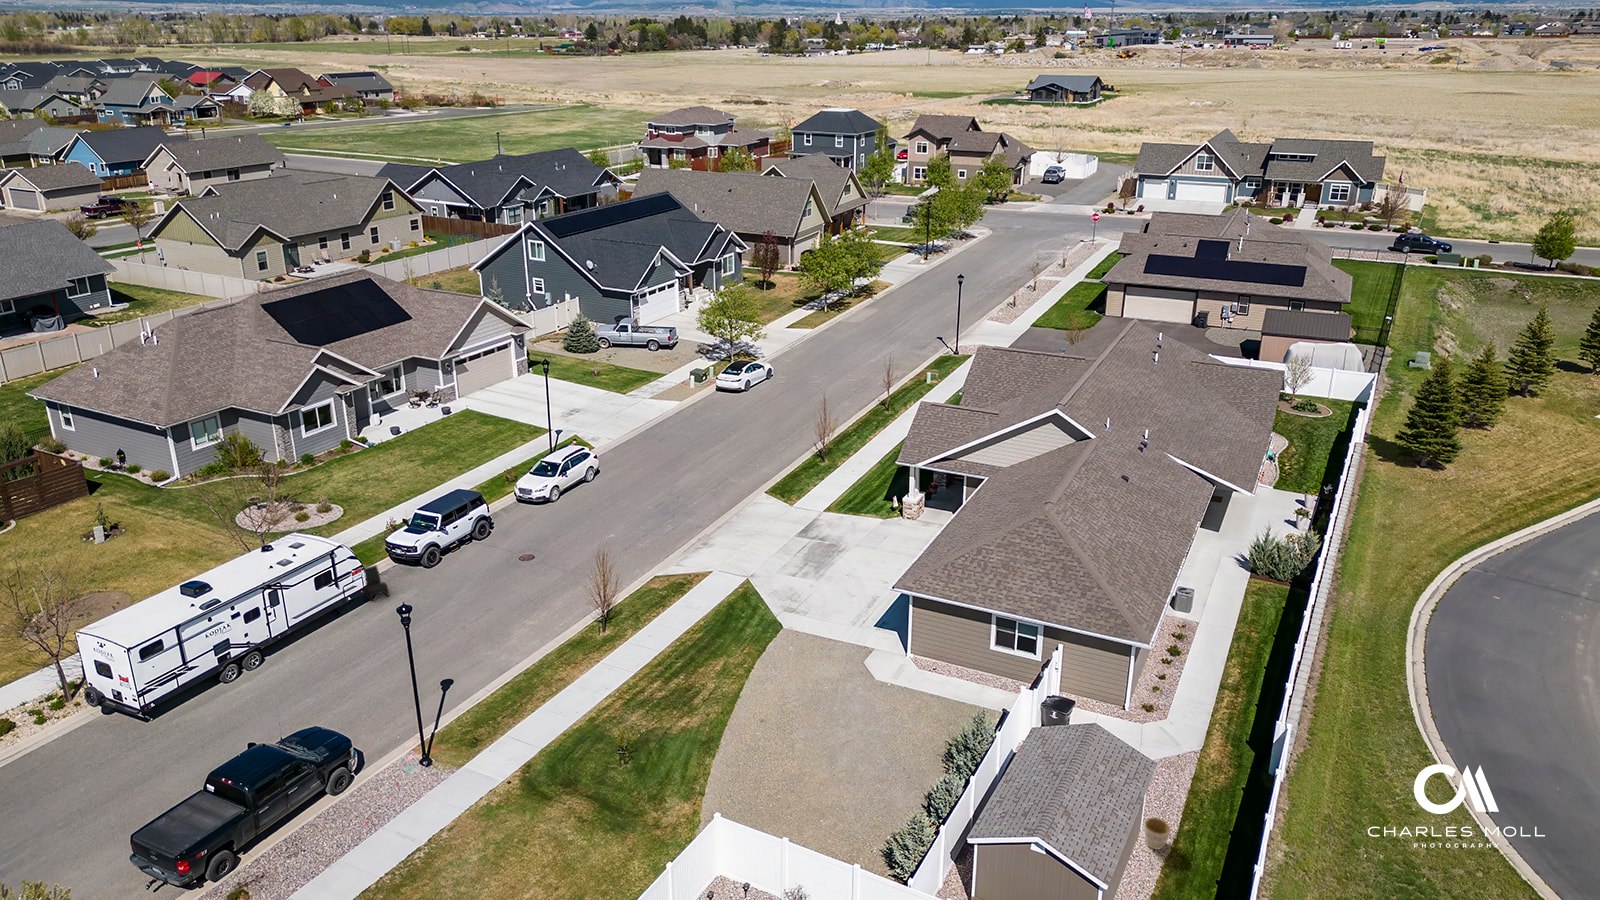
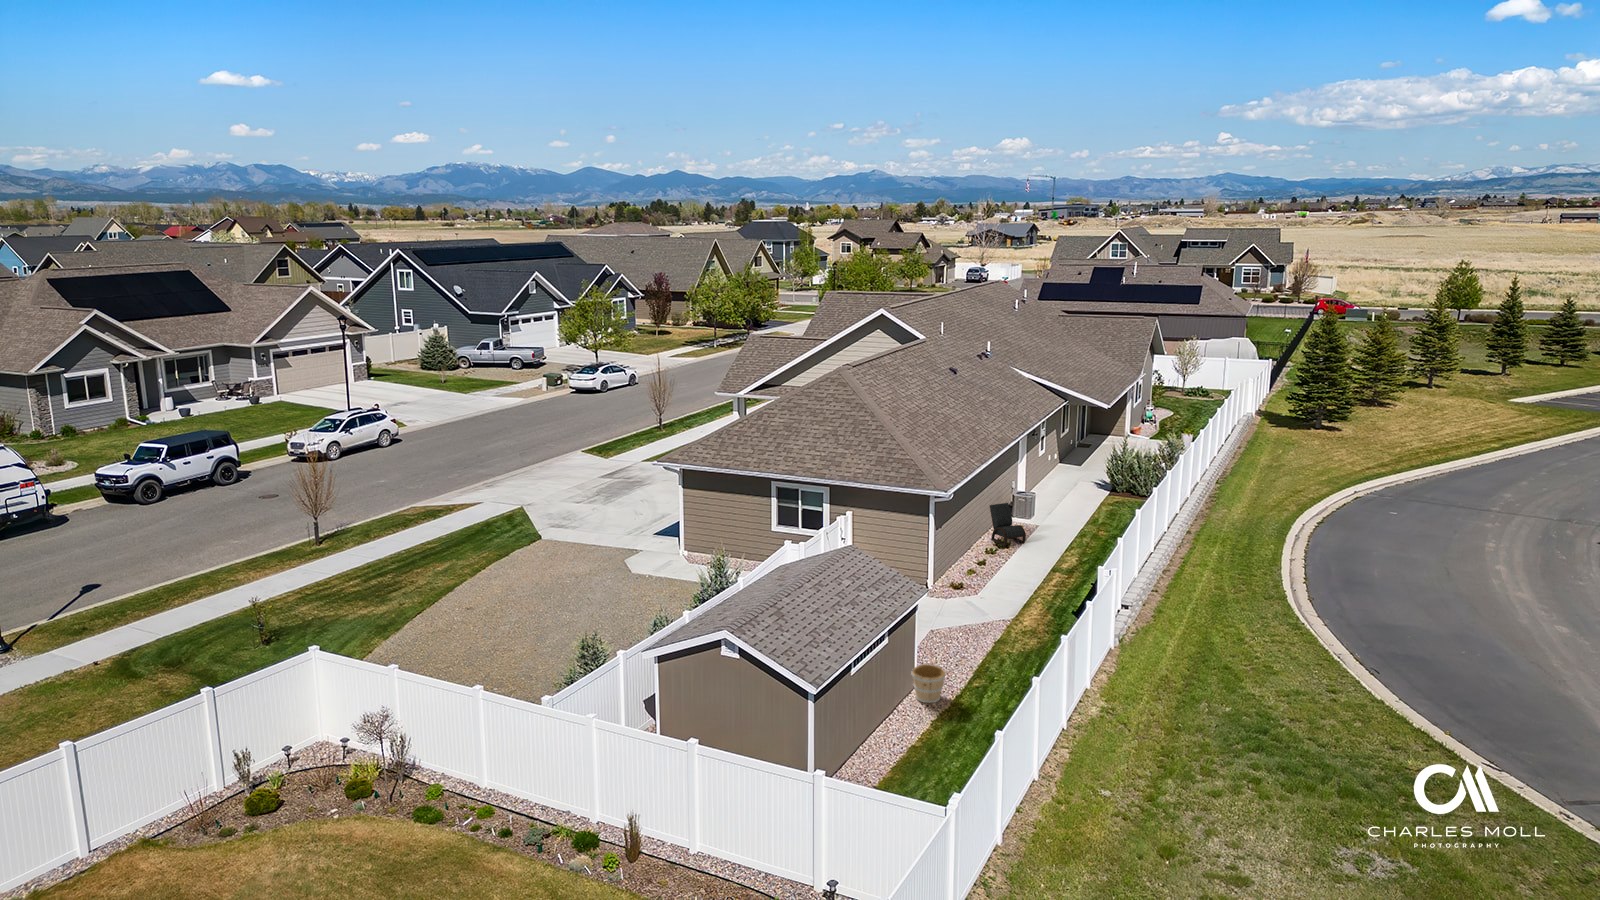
lounge chair: present [363,565,389,601] -> present [990,503,1026,547]

